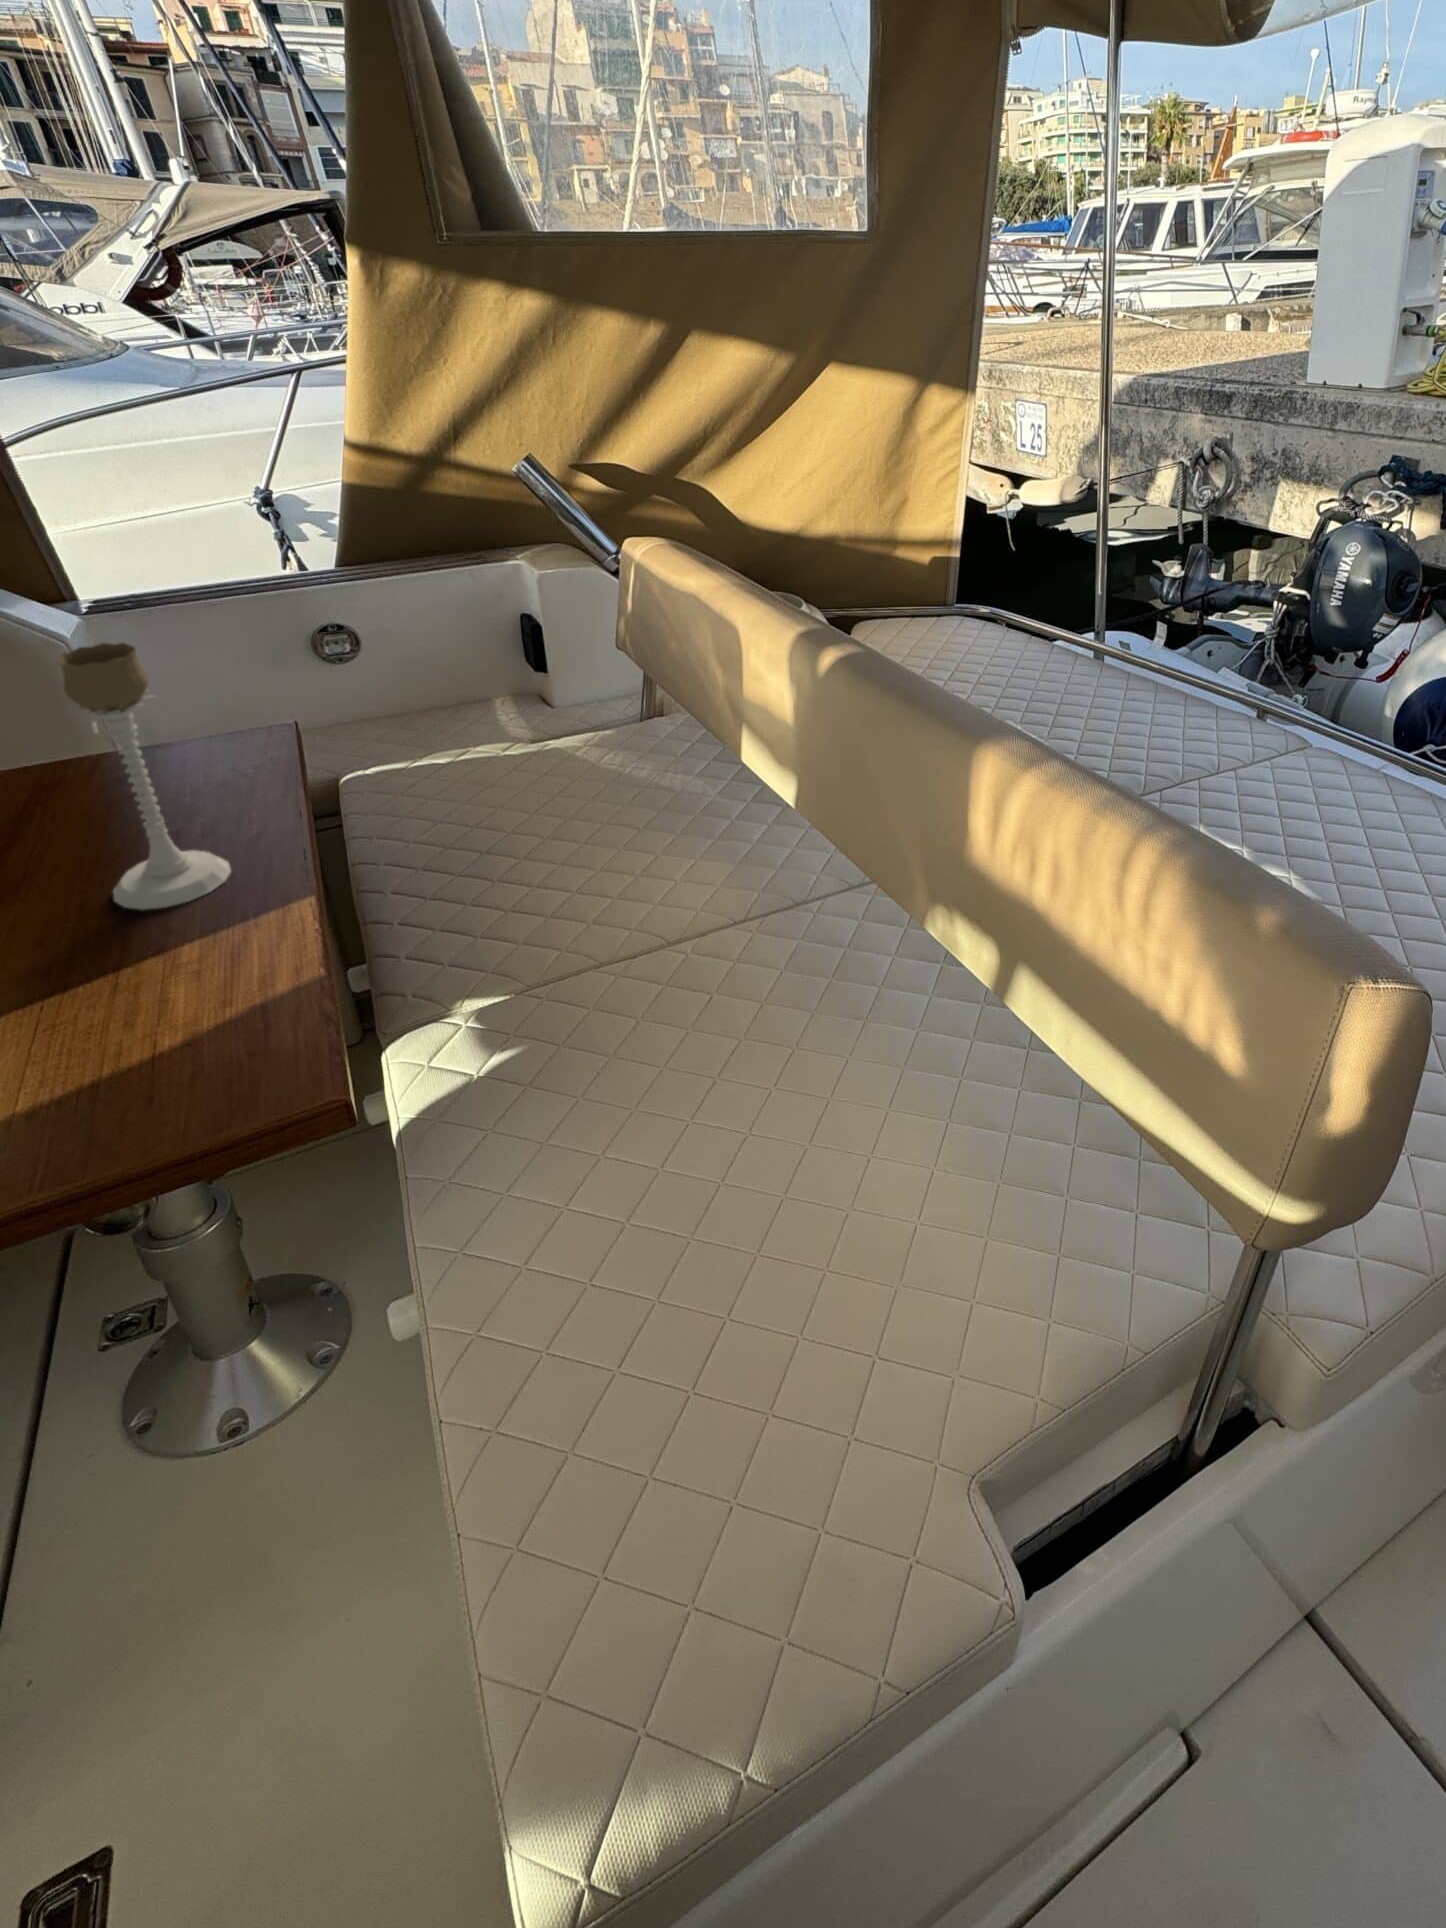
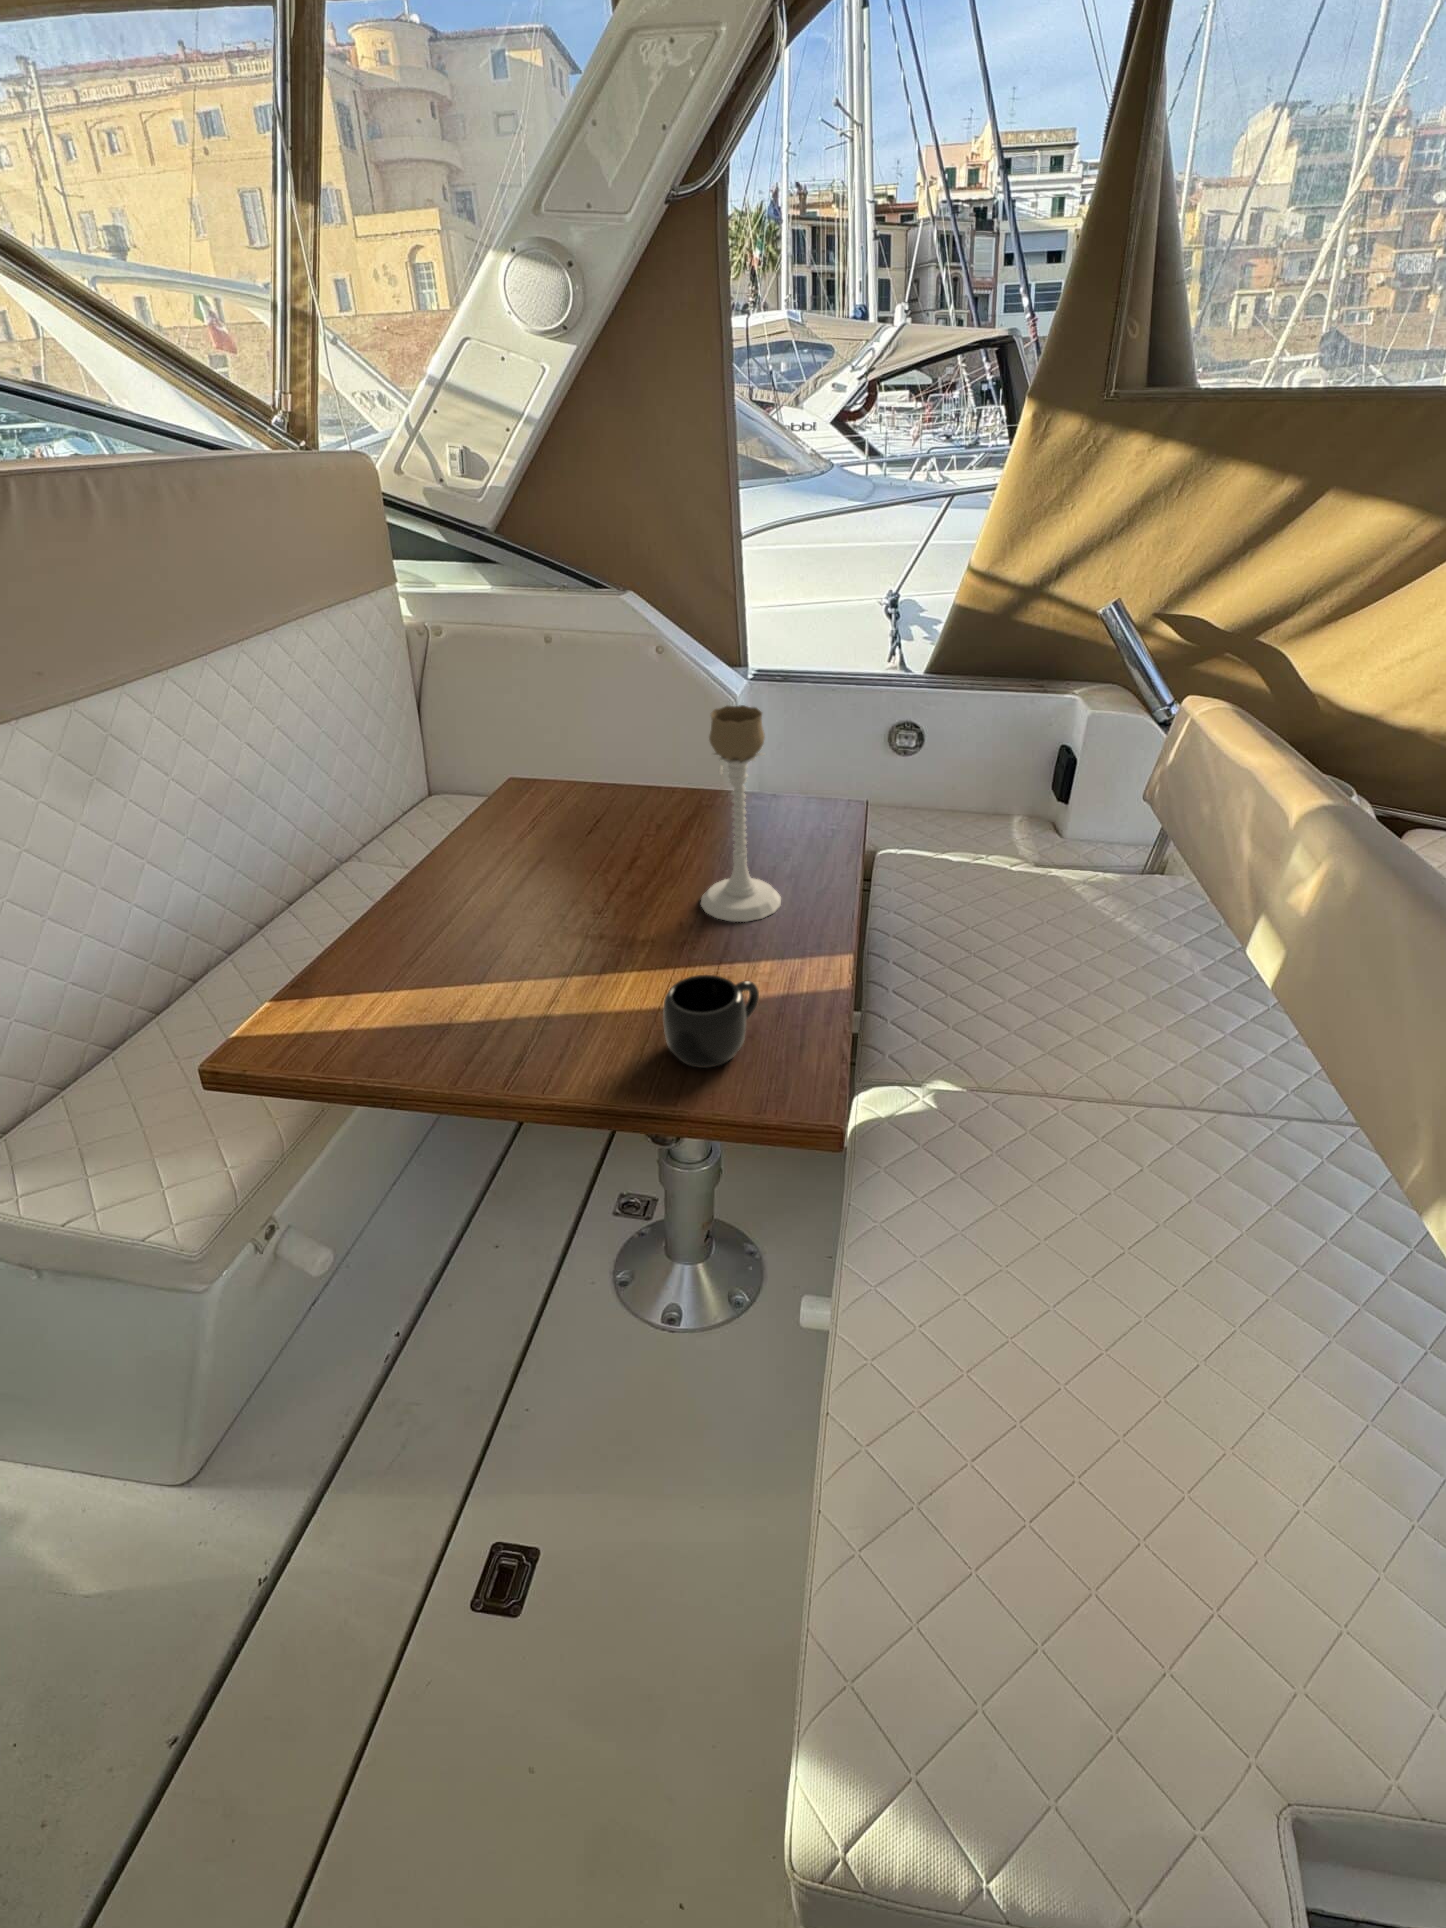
mug: none [100,955,235,1076] -> present [663,975,759,1068]

